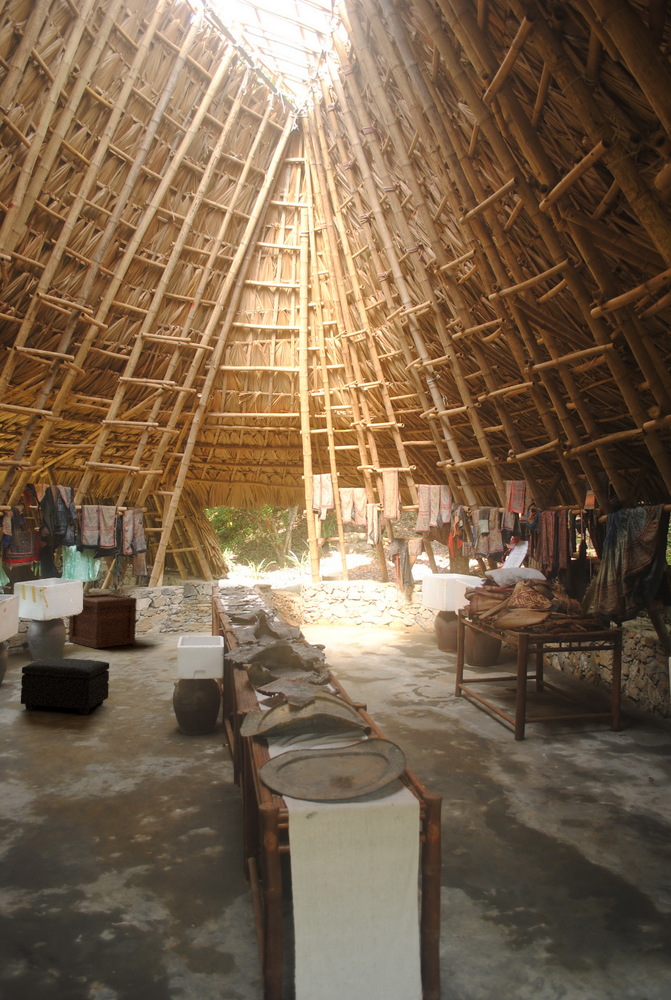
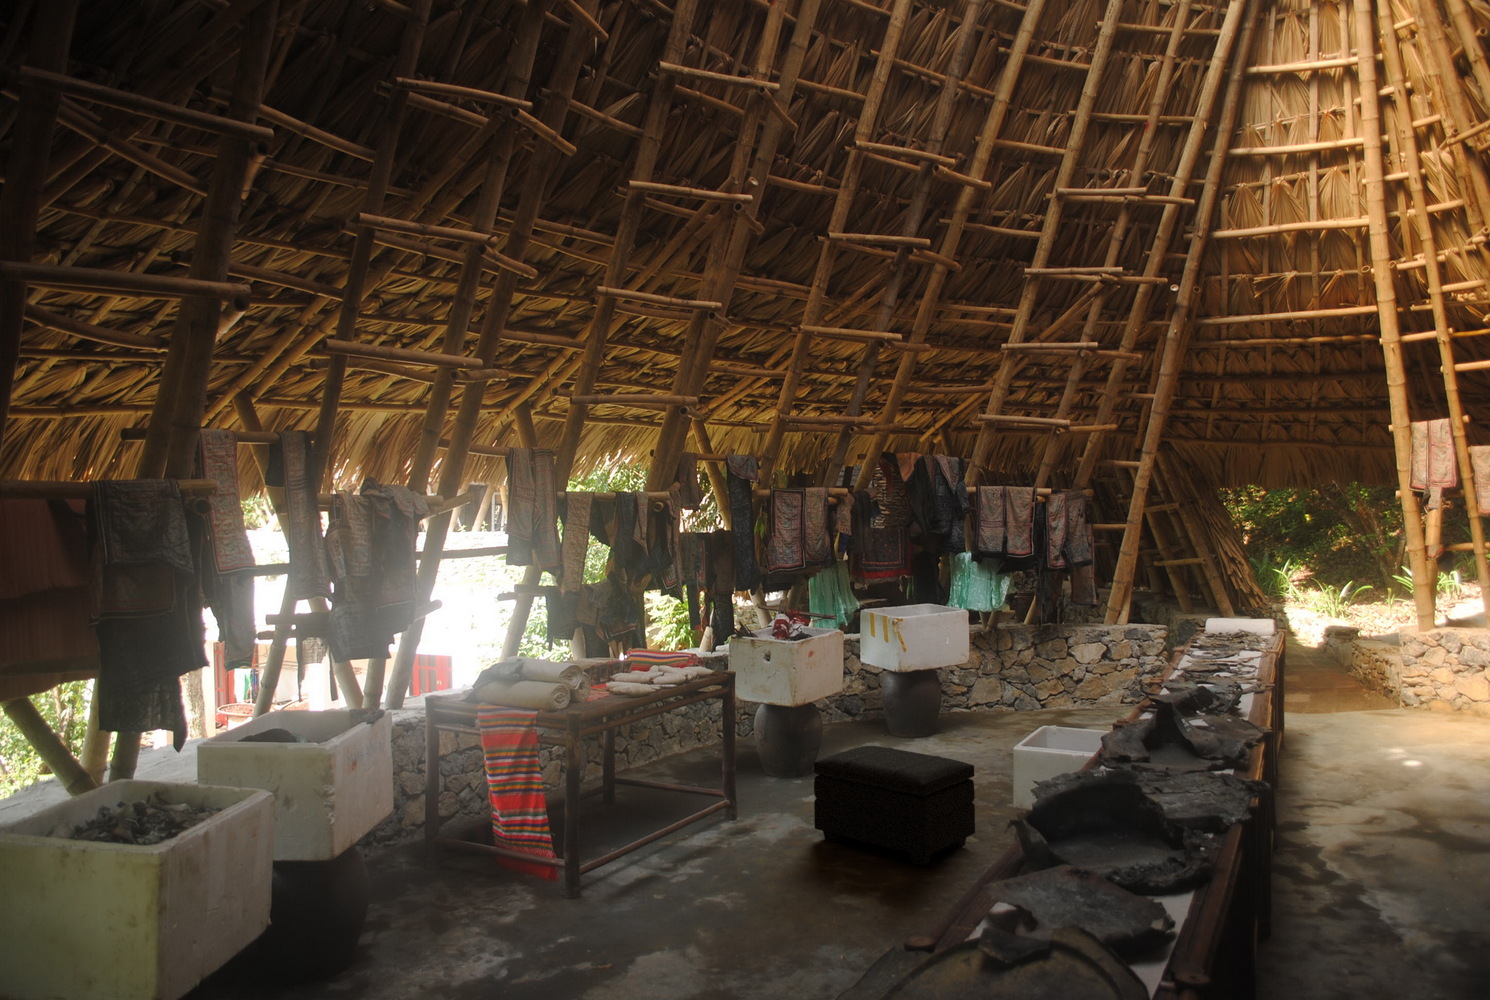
wooden crate: present [69,593,137,649] -> none [962,632,1072,724]

